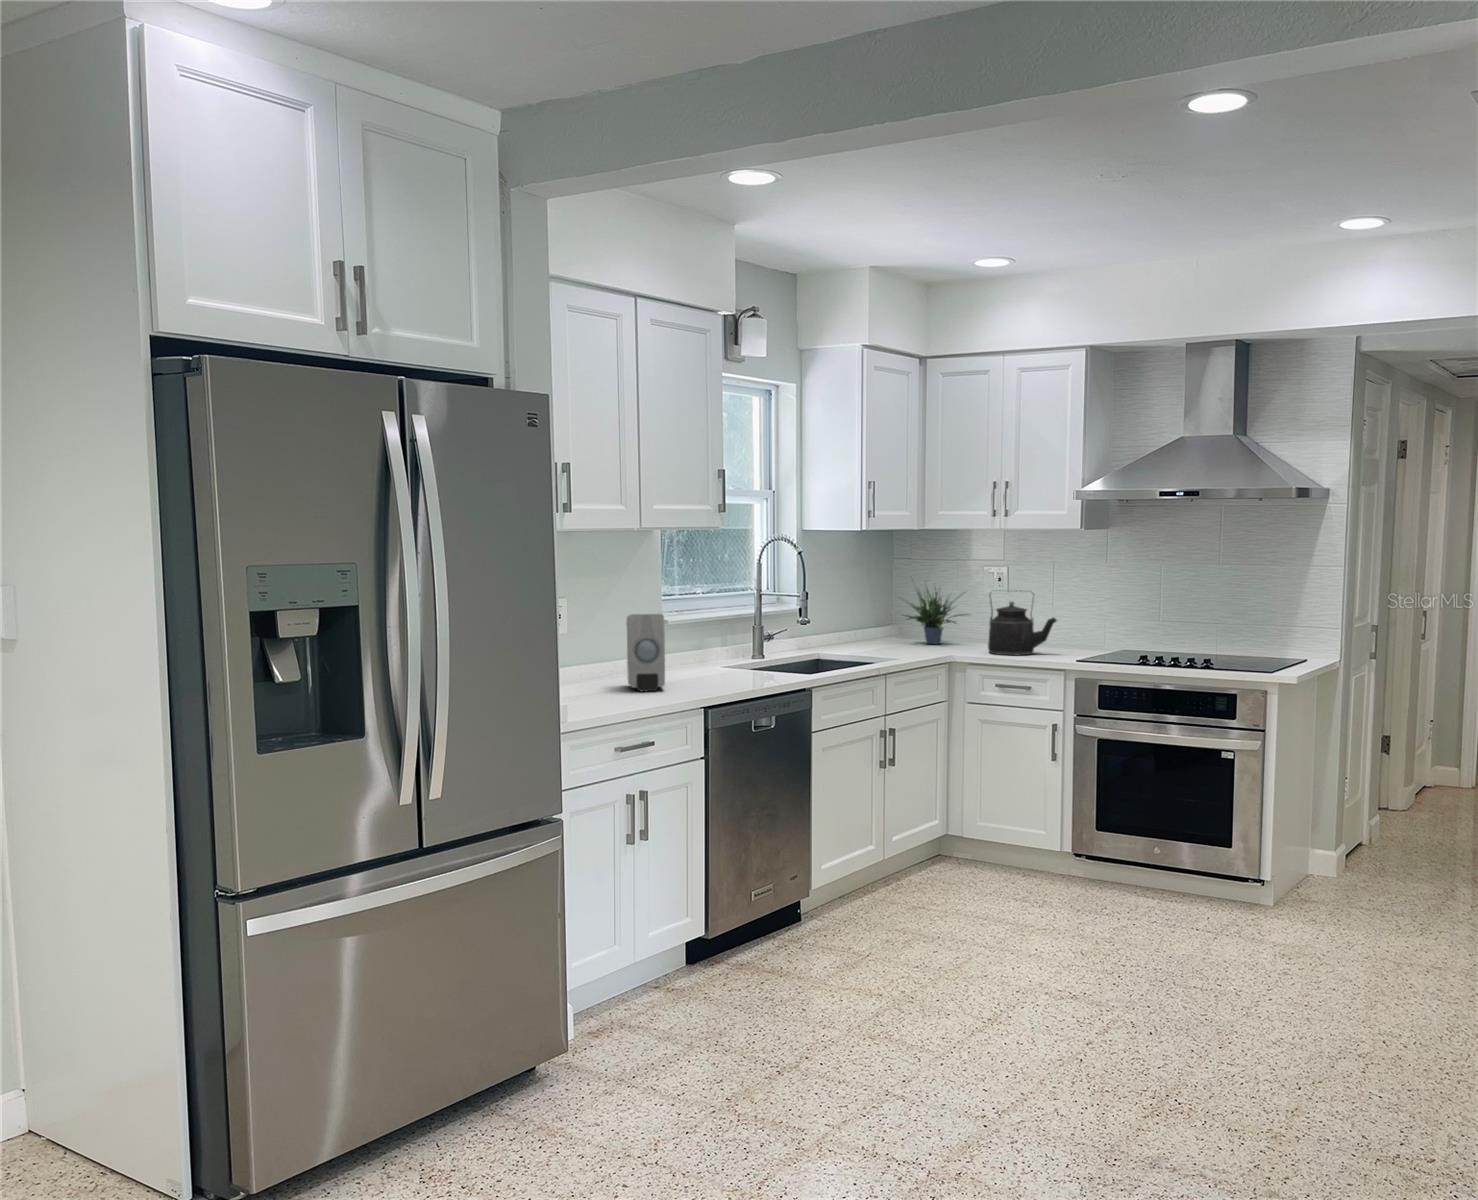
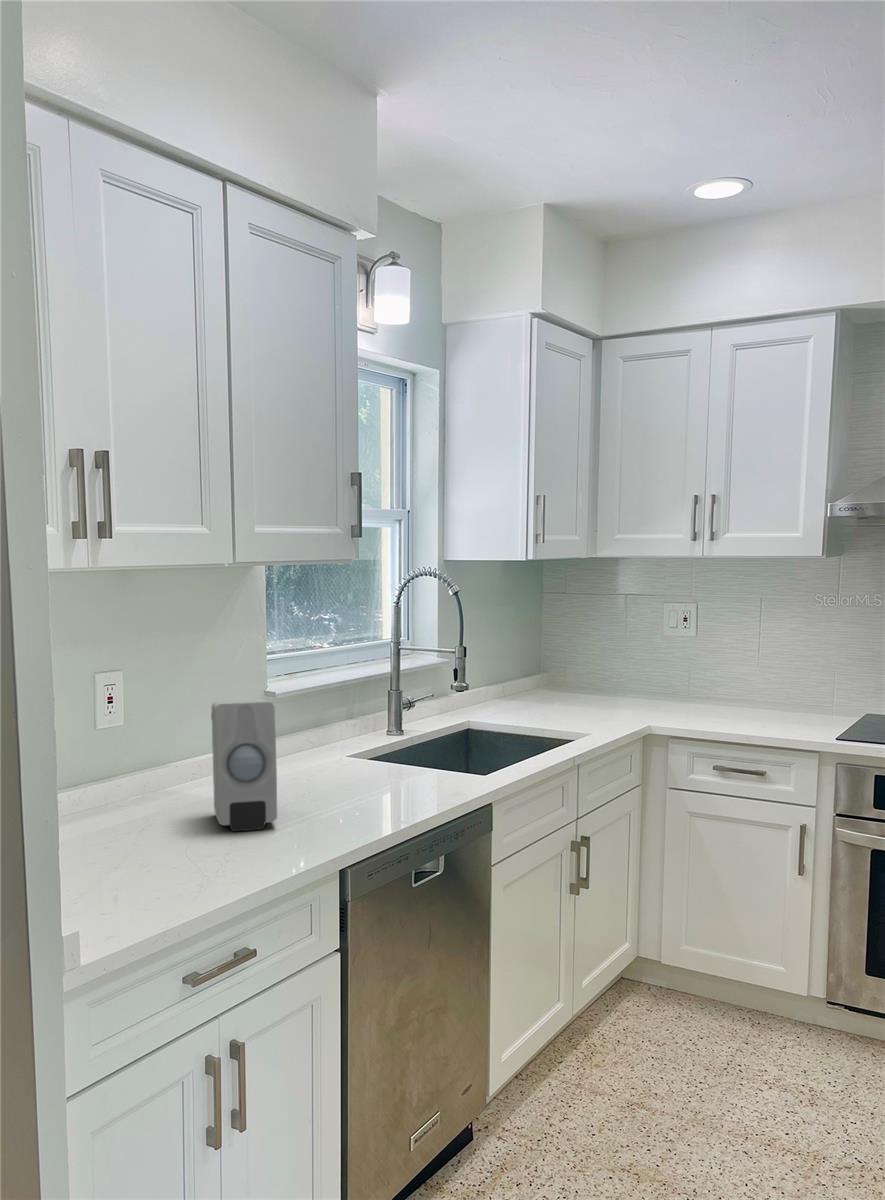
potted plant: present [901,587,968,644] -> none [560,615,663,708]
kettle: present [988,591,1057,655] -> none [696,639,788,727]

